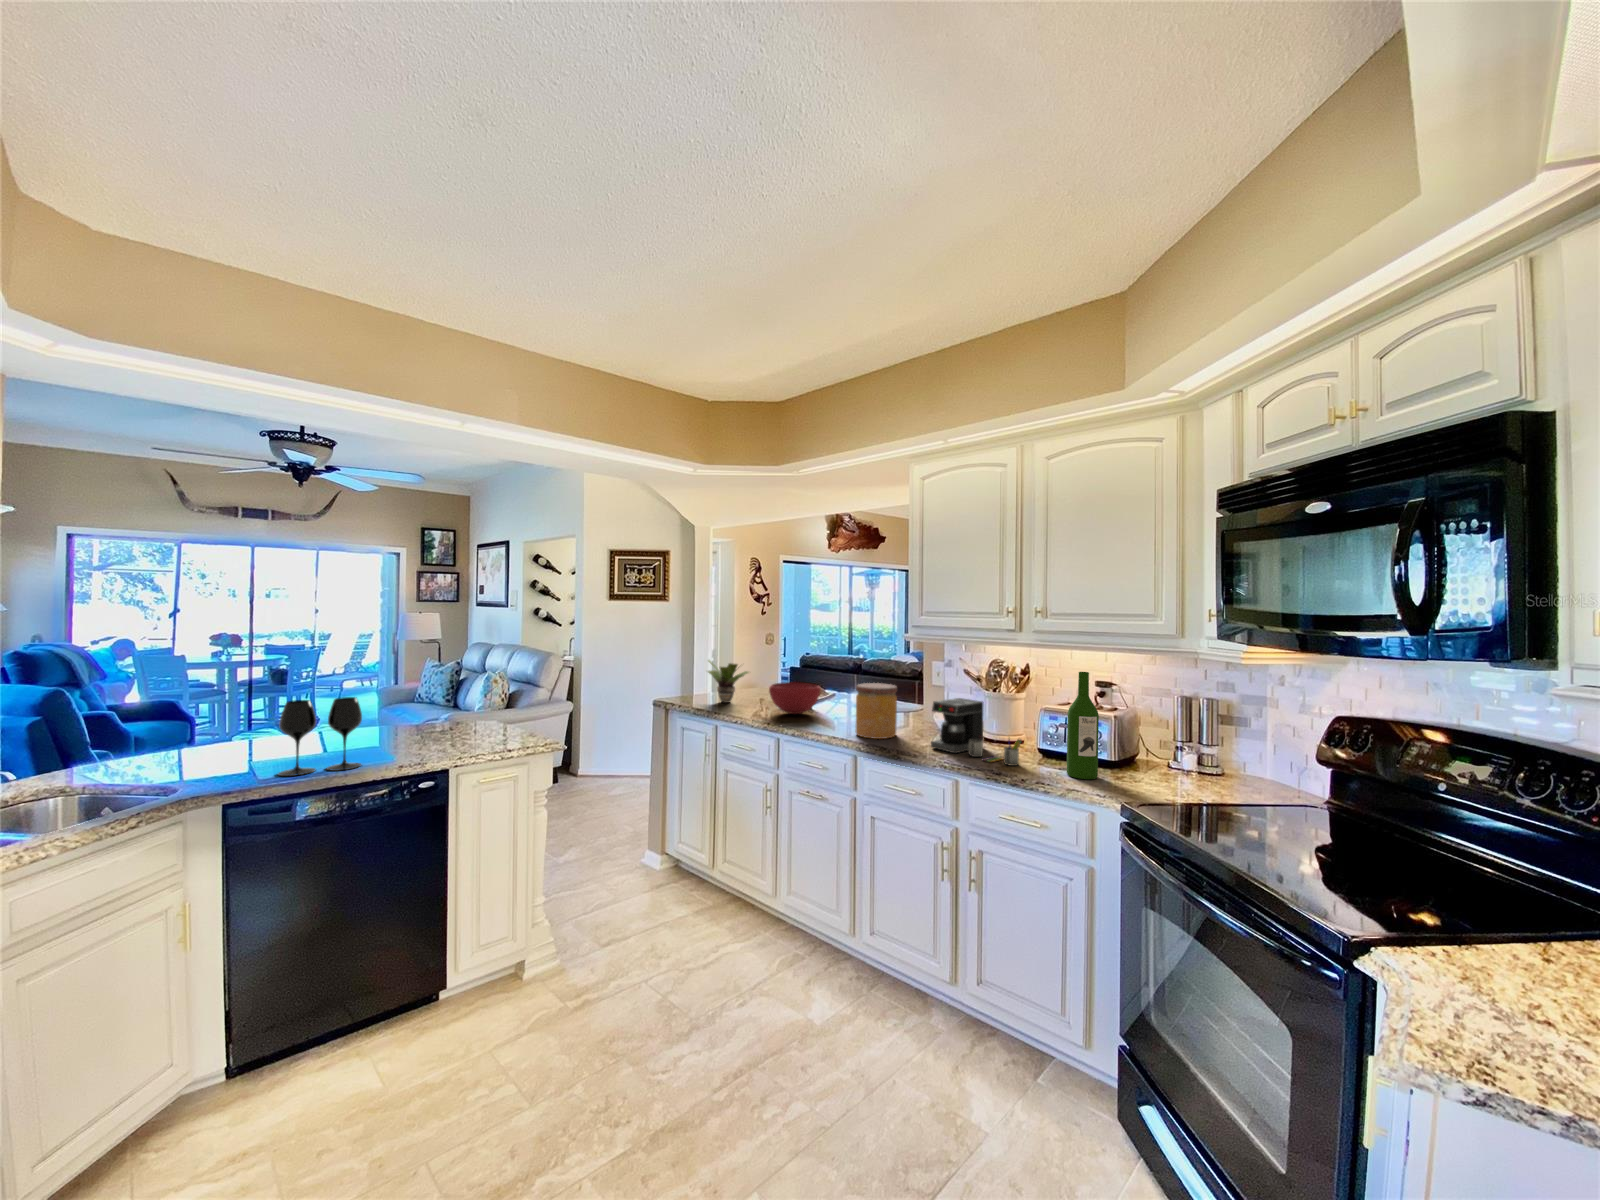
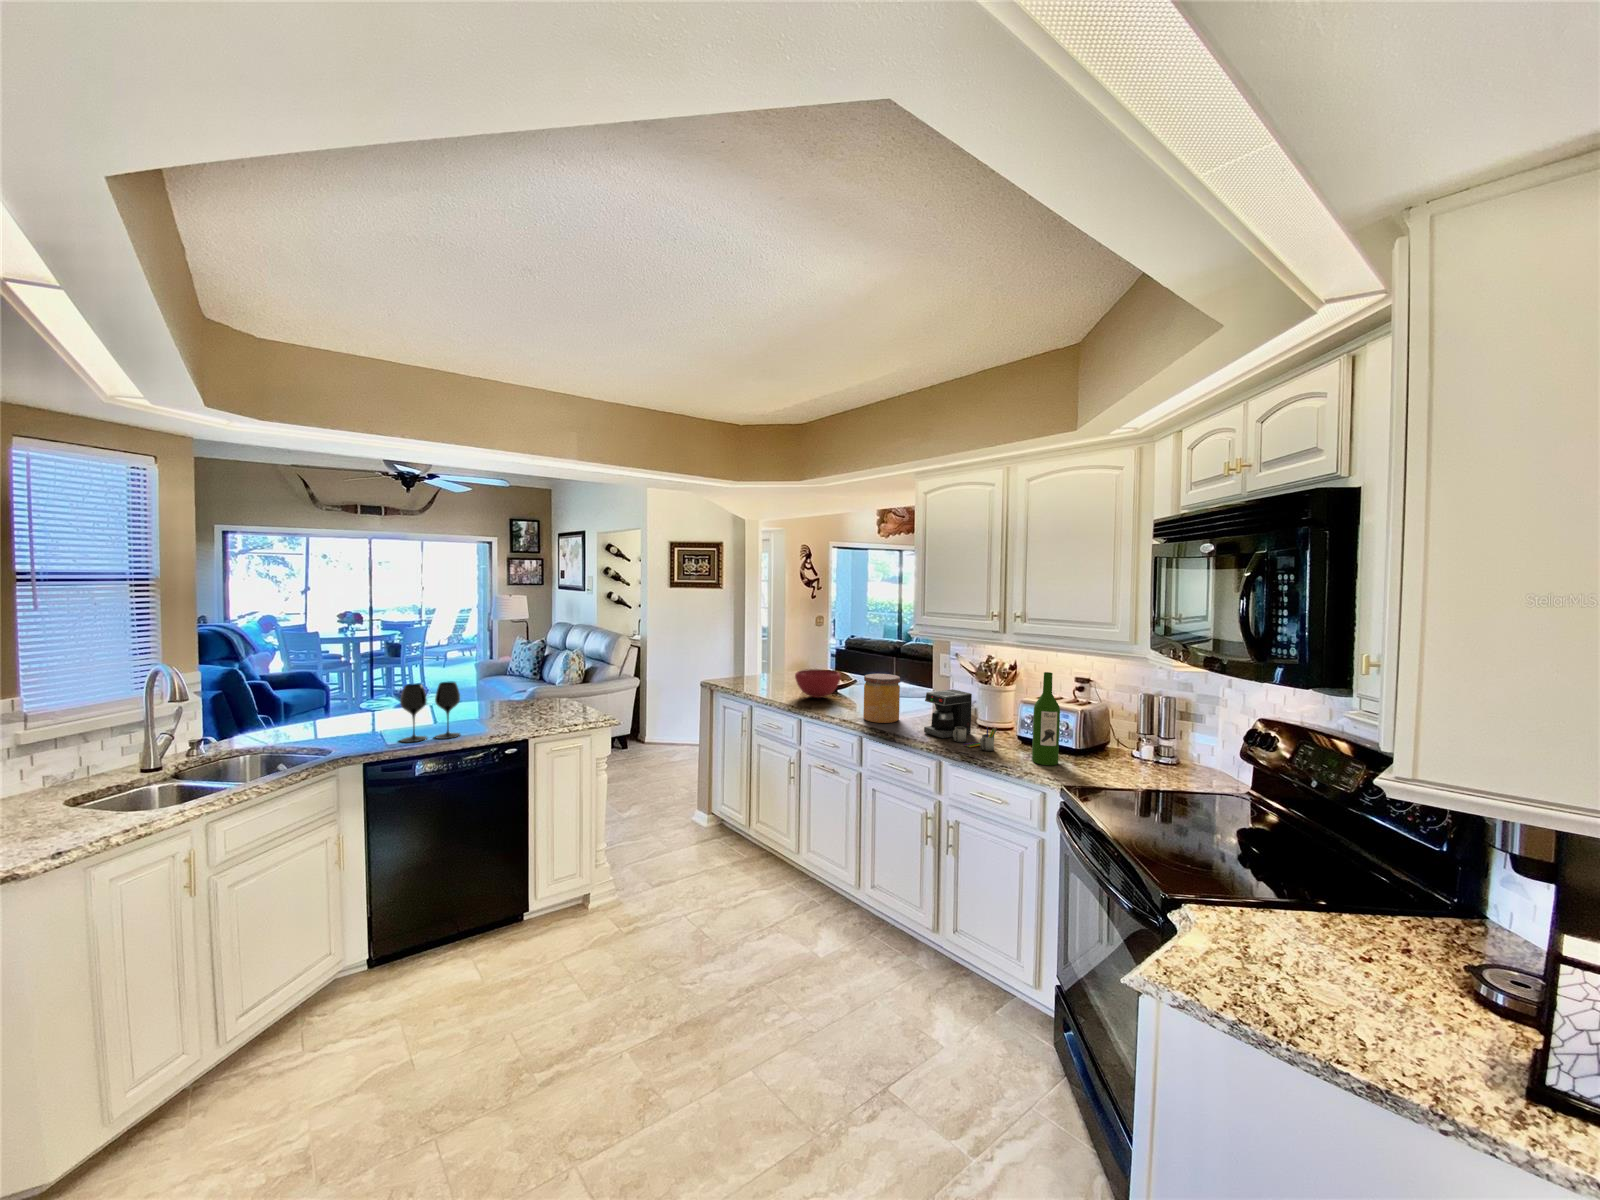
potted plant: present [708,660,748,703] -> none [745,647,784,685]

